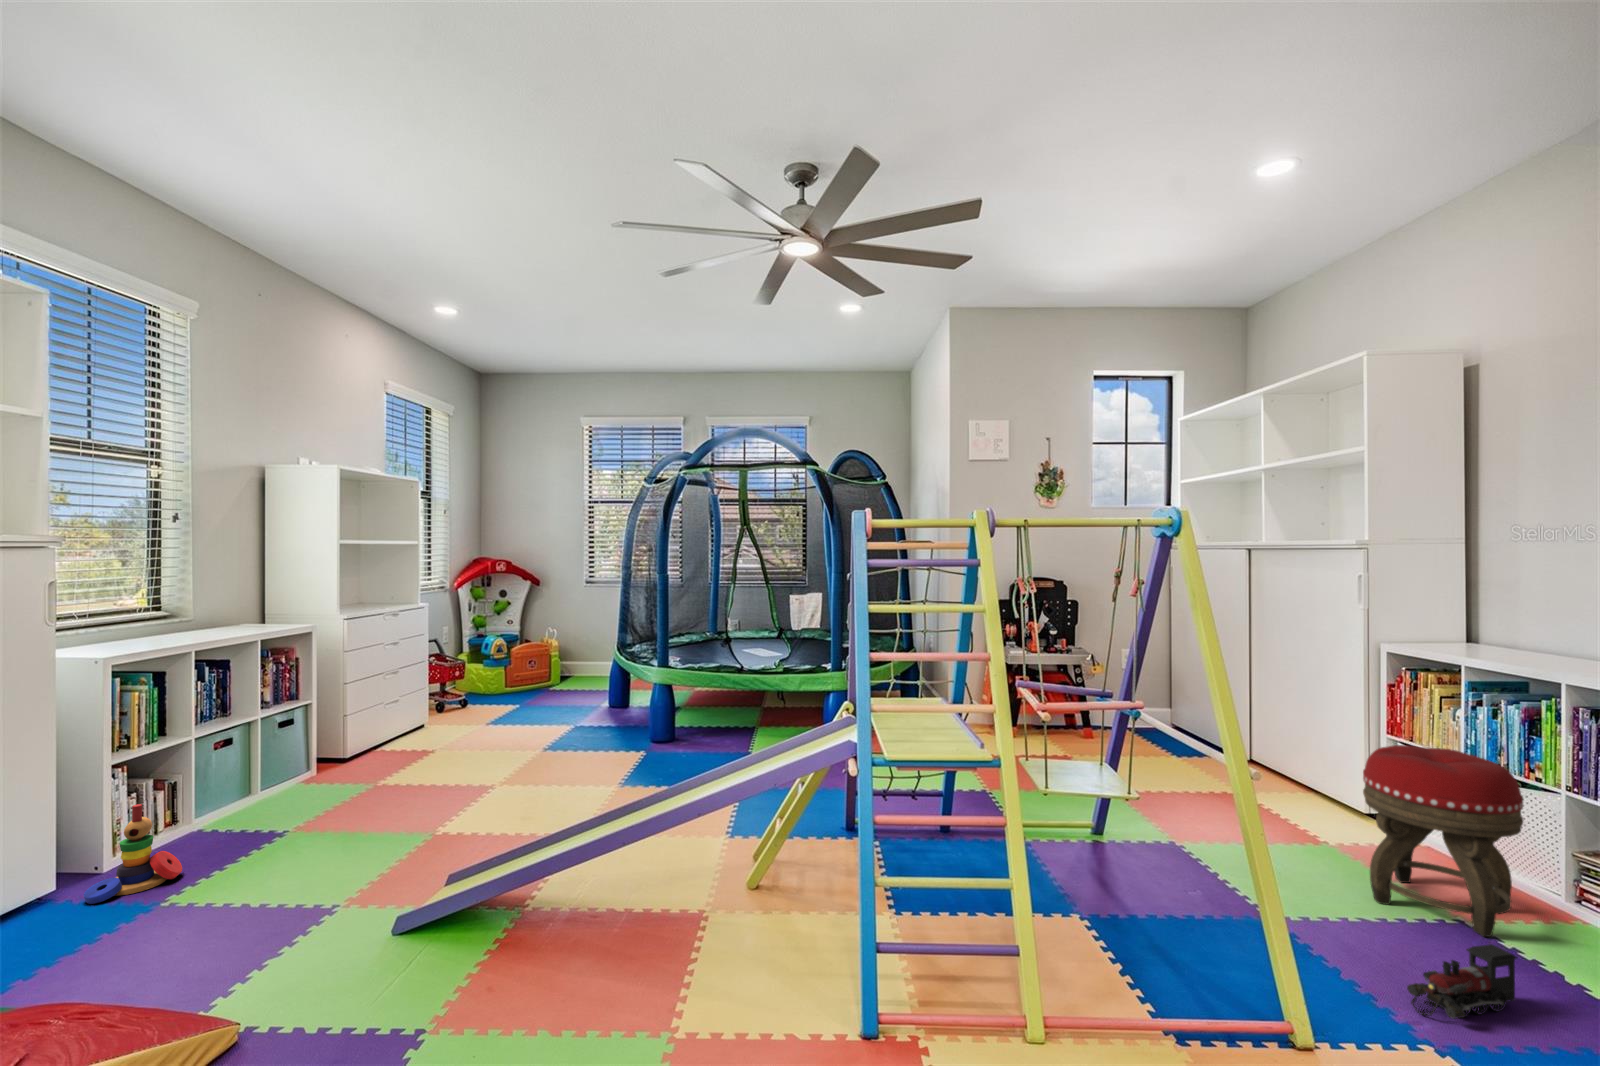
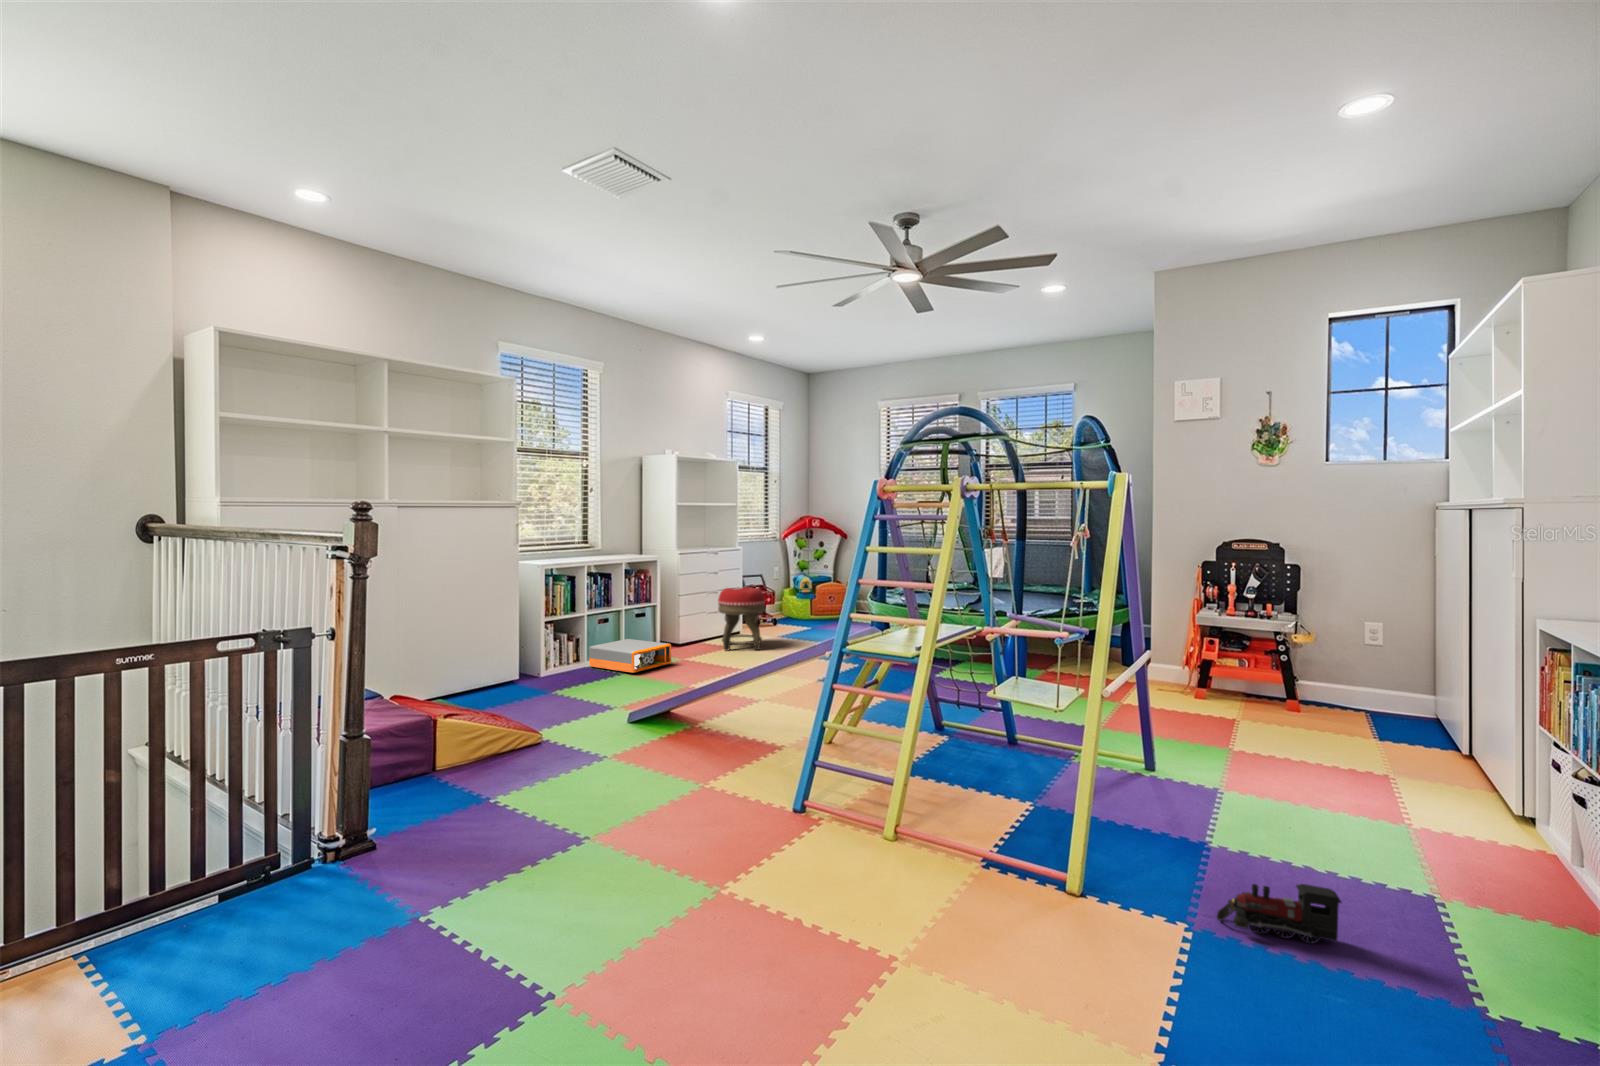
footstool: present [1363,745,1524,937] -> present [718,587,765,651]
storage box: none [198,764,363,830] -> present [589,639,671,673]
stacking toy: present [84,804,182,904] -> none [528,642,569,687]

